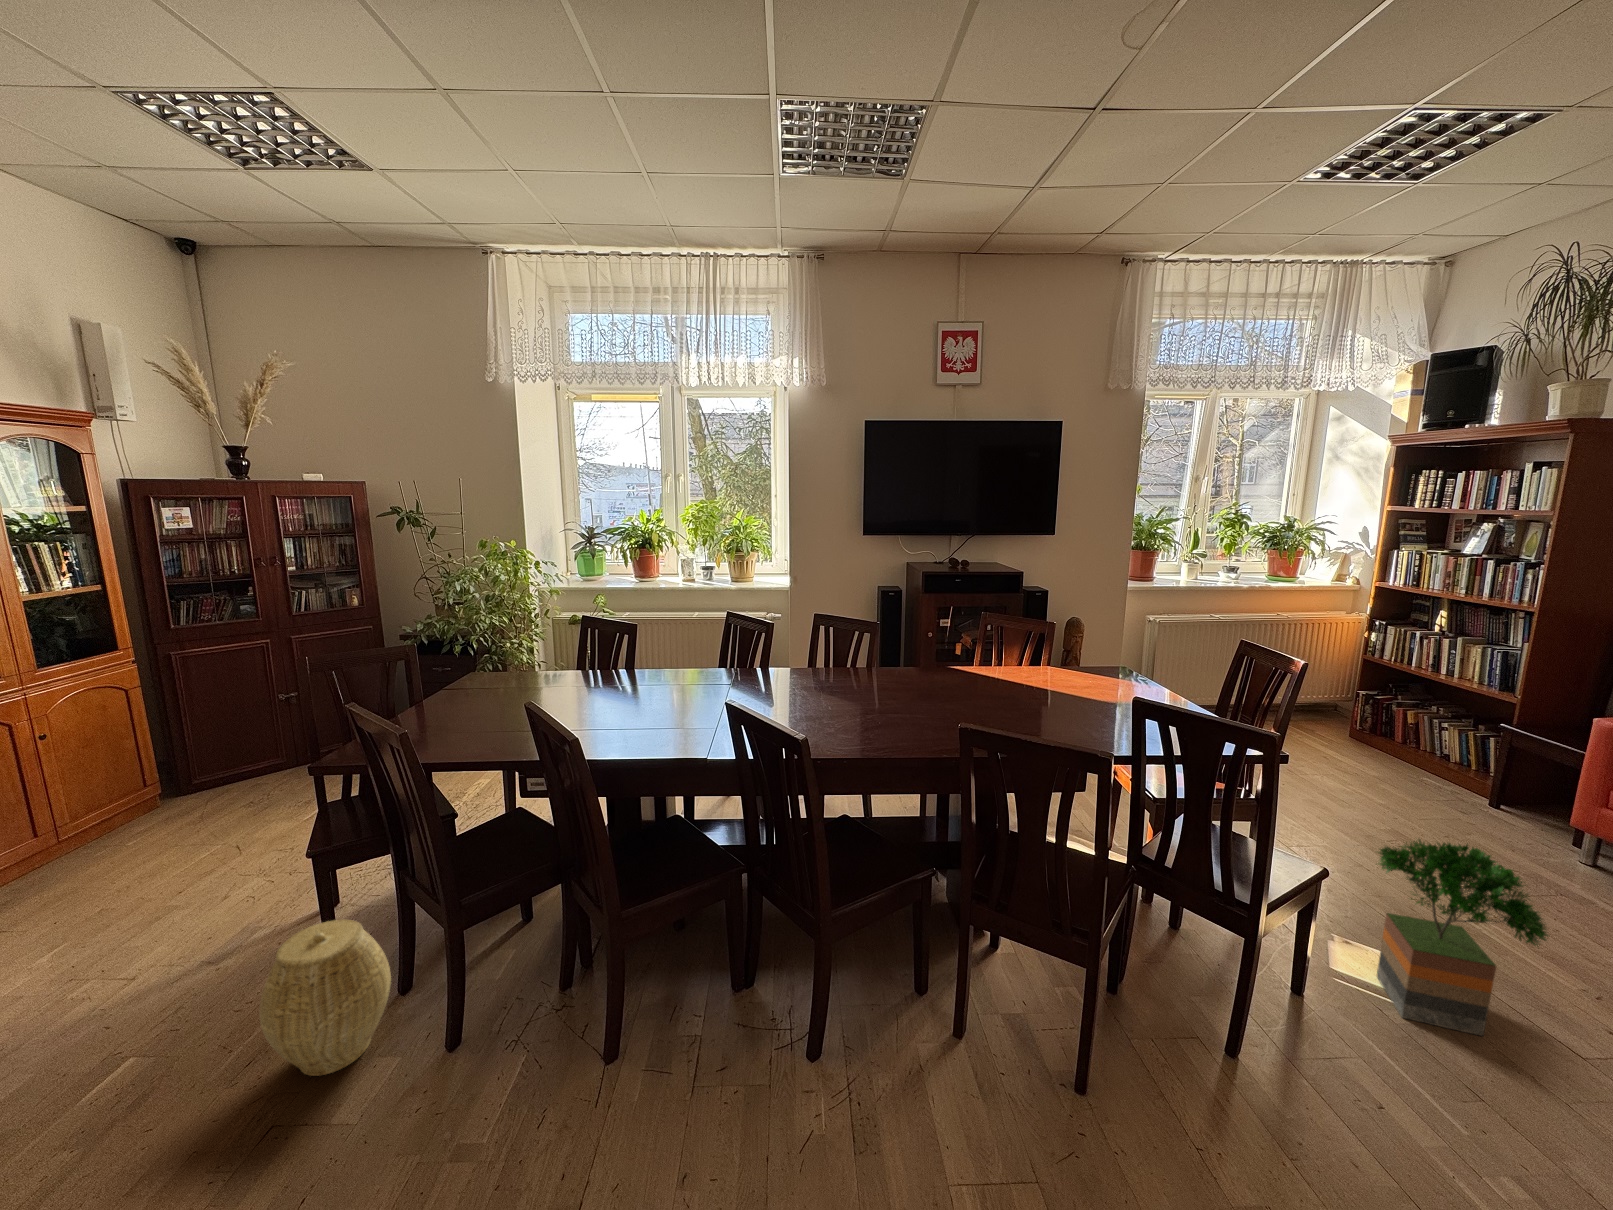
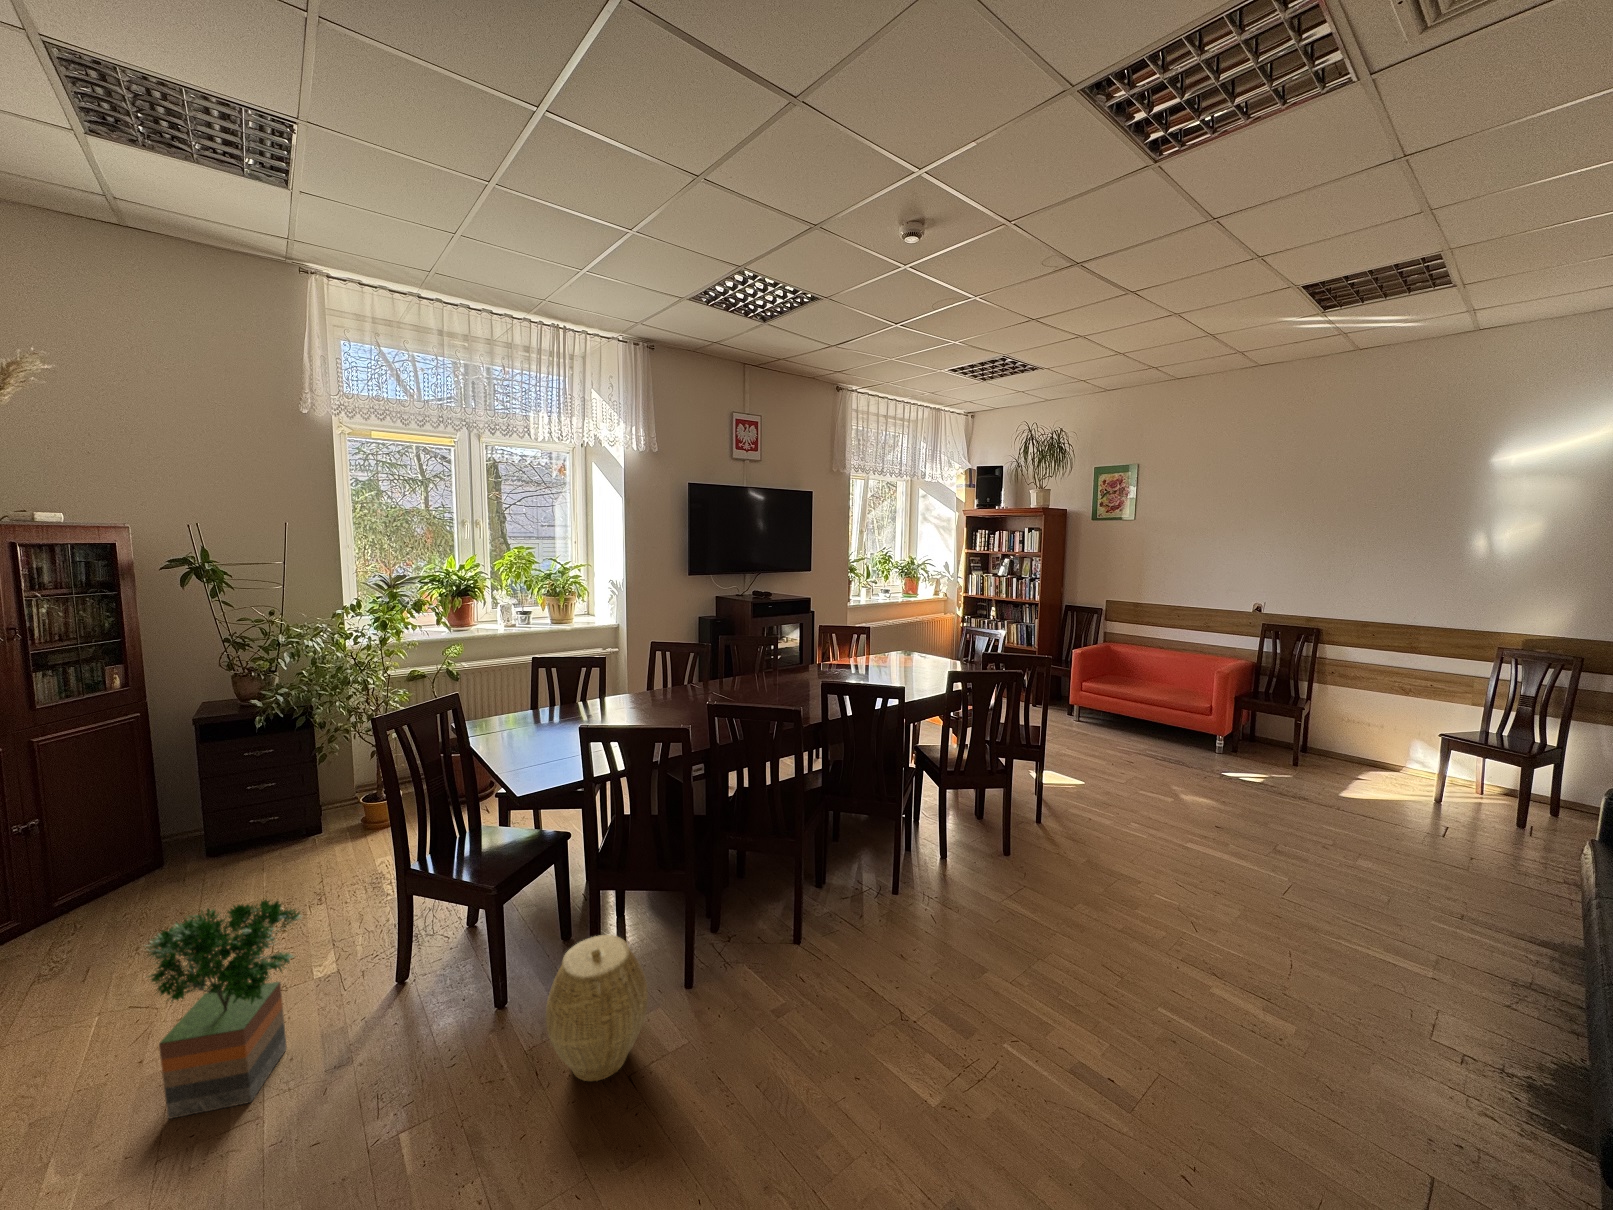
potted tree: present [1377,839,1548,1036] -> present [149,900,302,1119]

